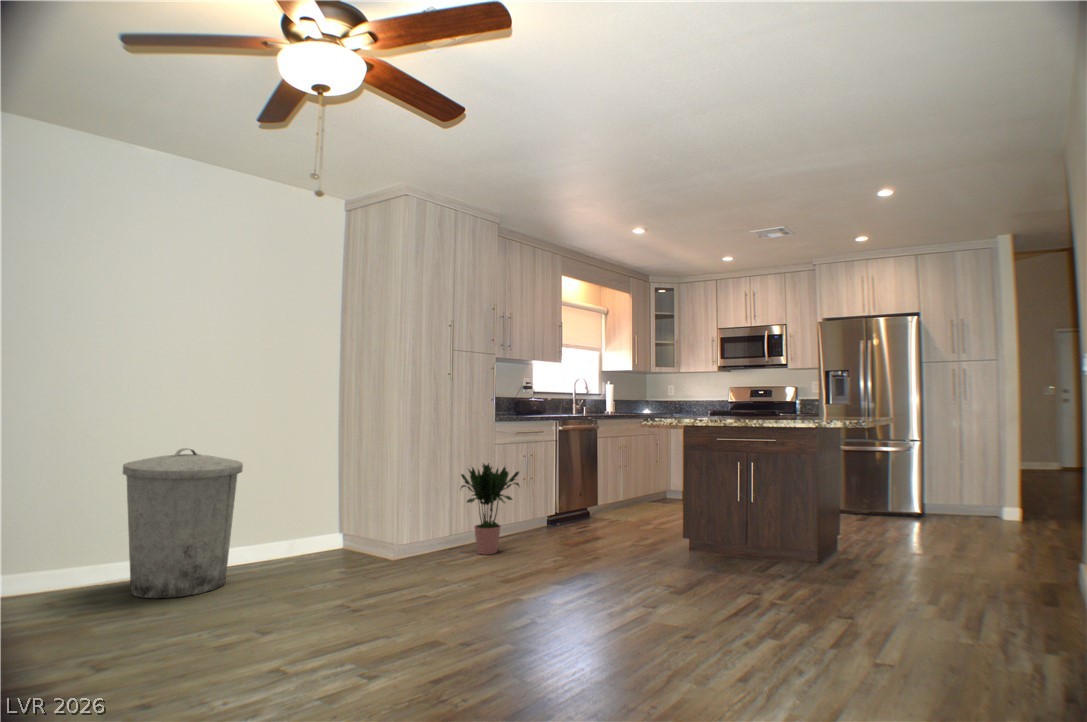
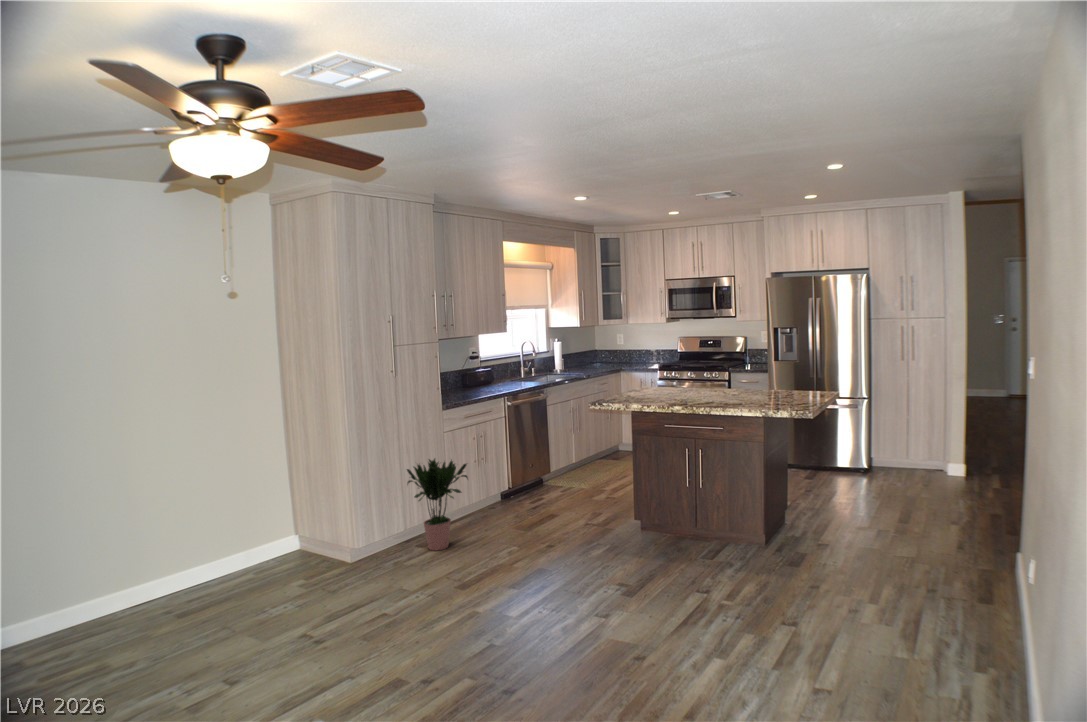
trash can: present [123,448,243,598] -> none [35,481,170,644]

